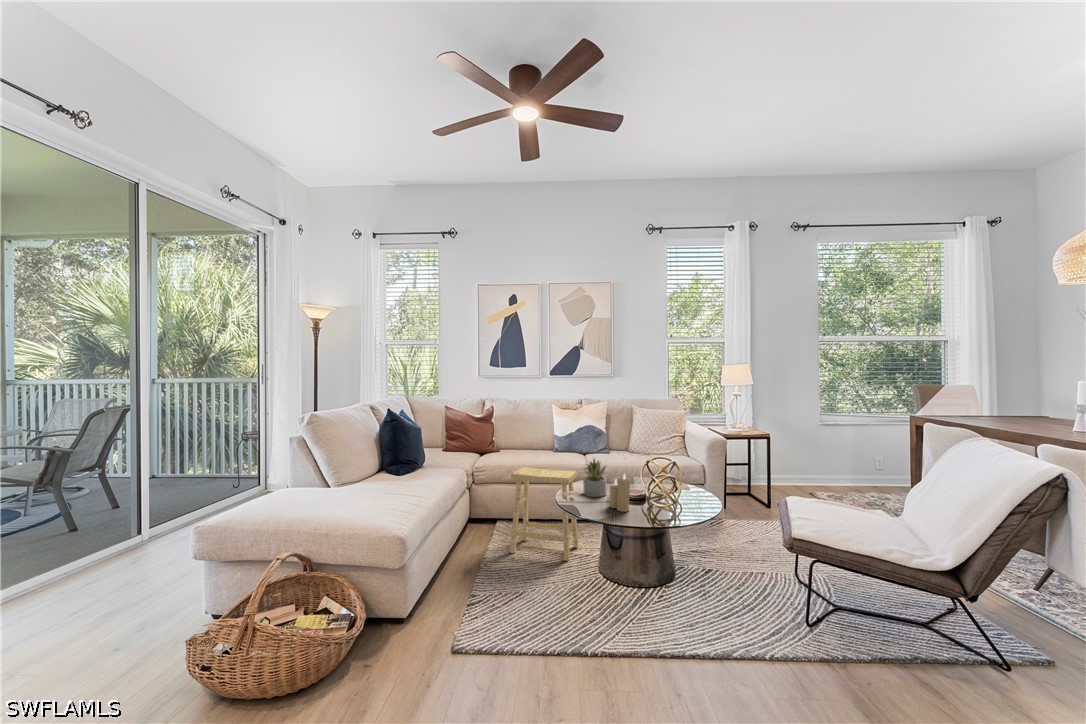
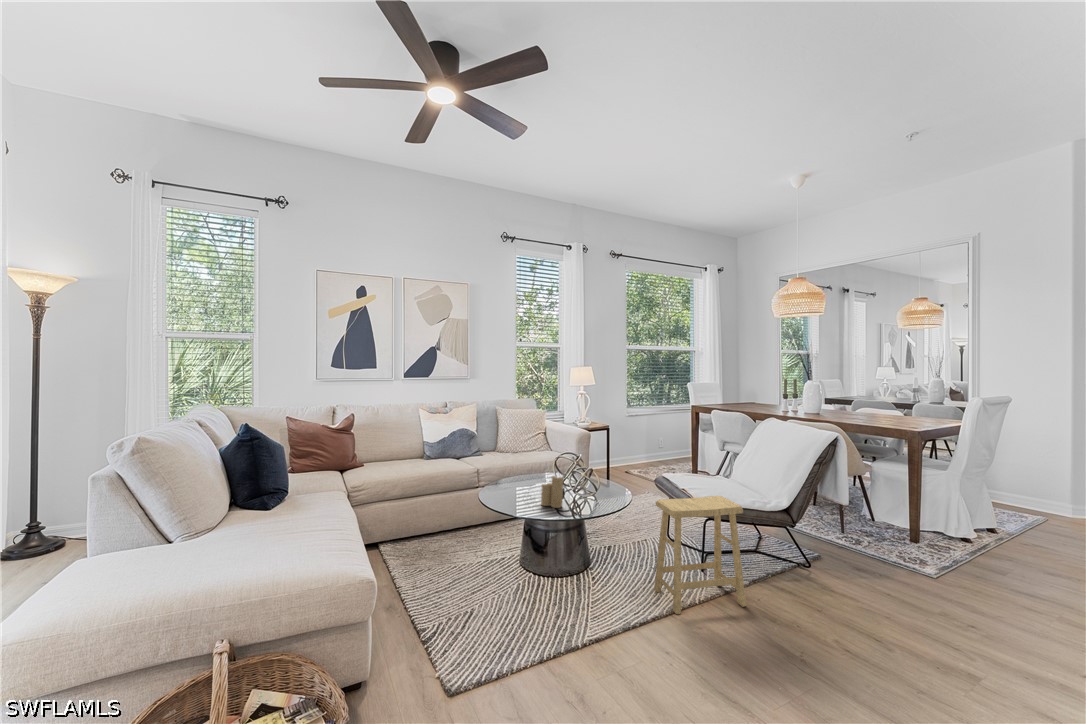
succulent plant: present [583,459,606,497] -> none [500,460,524,499]
footstool: present [510,467,579,561] -> present [654,496,746,614]

